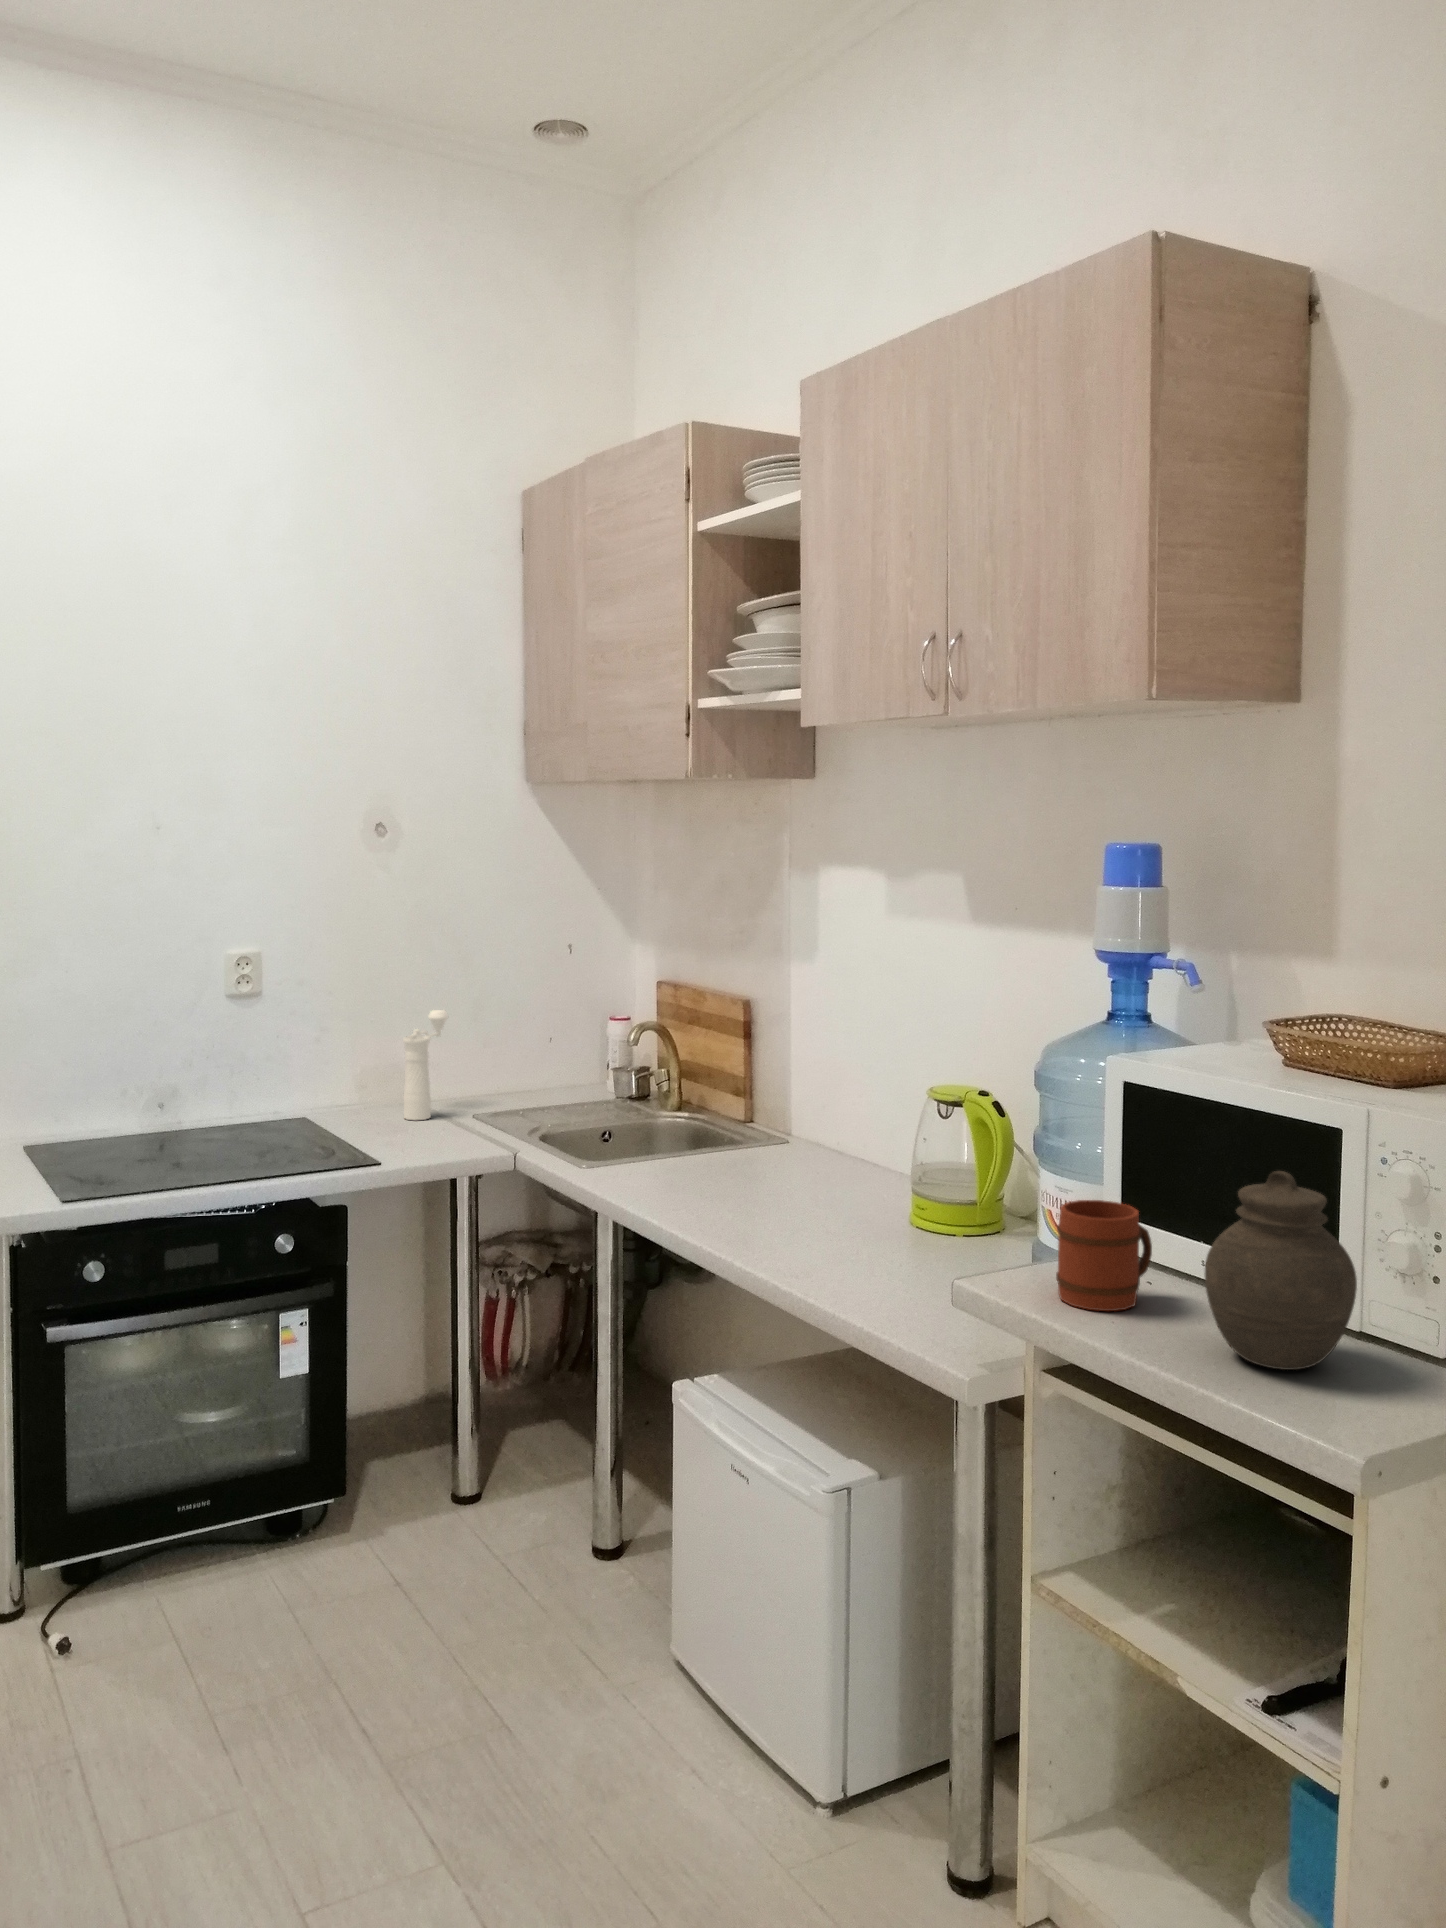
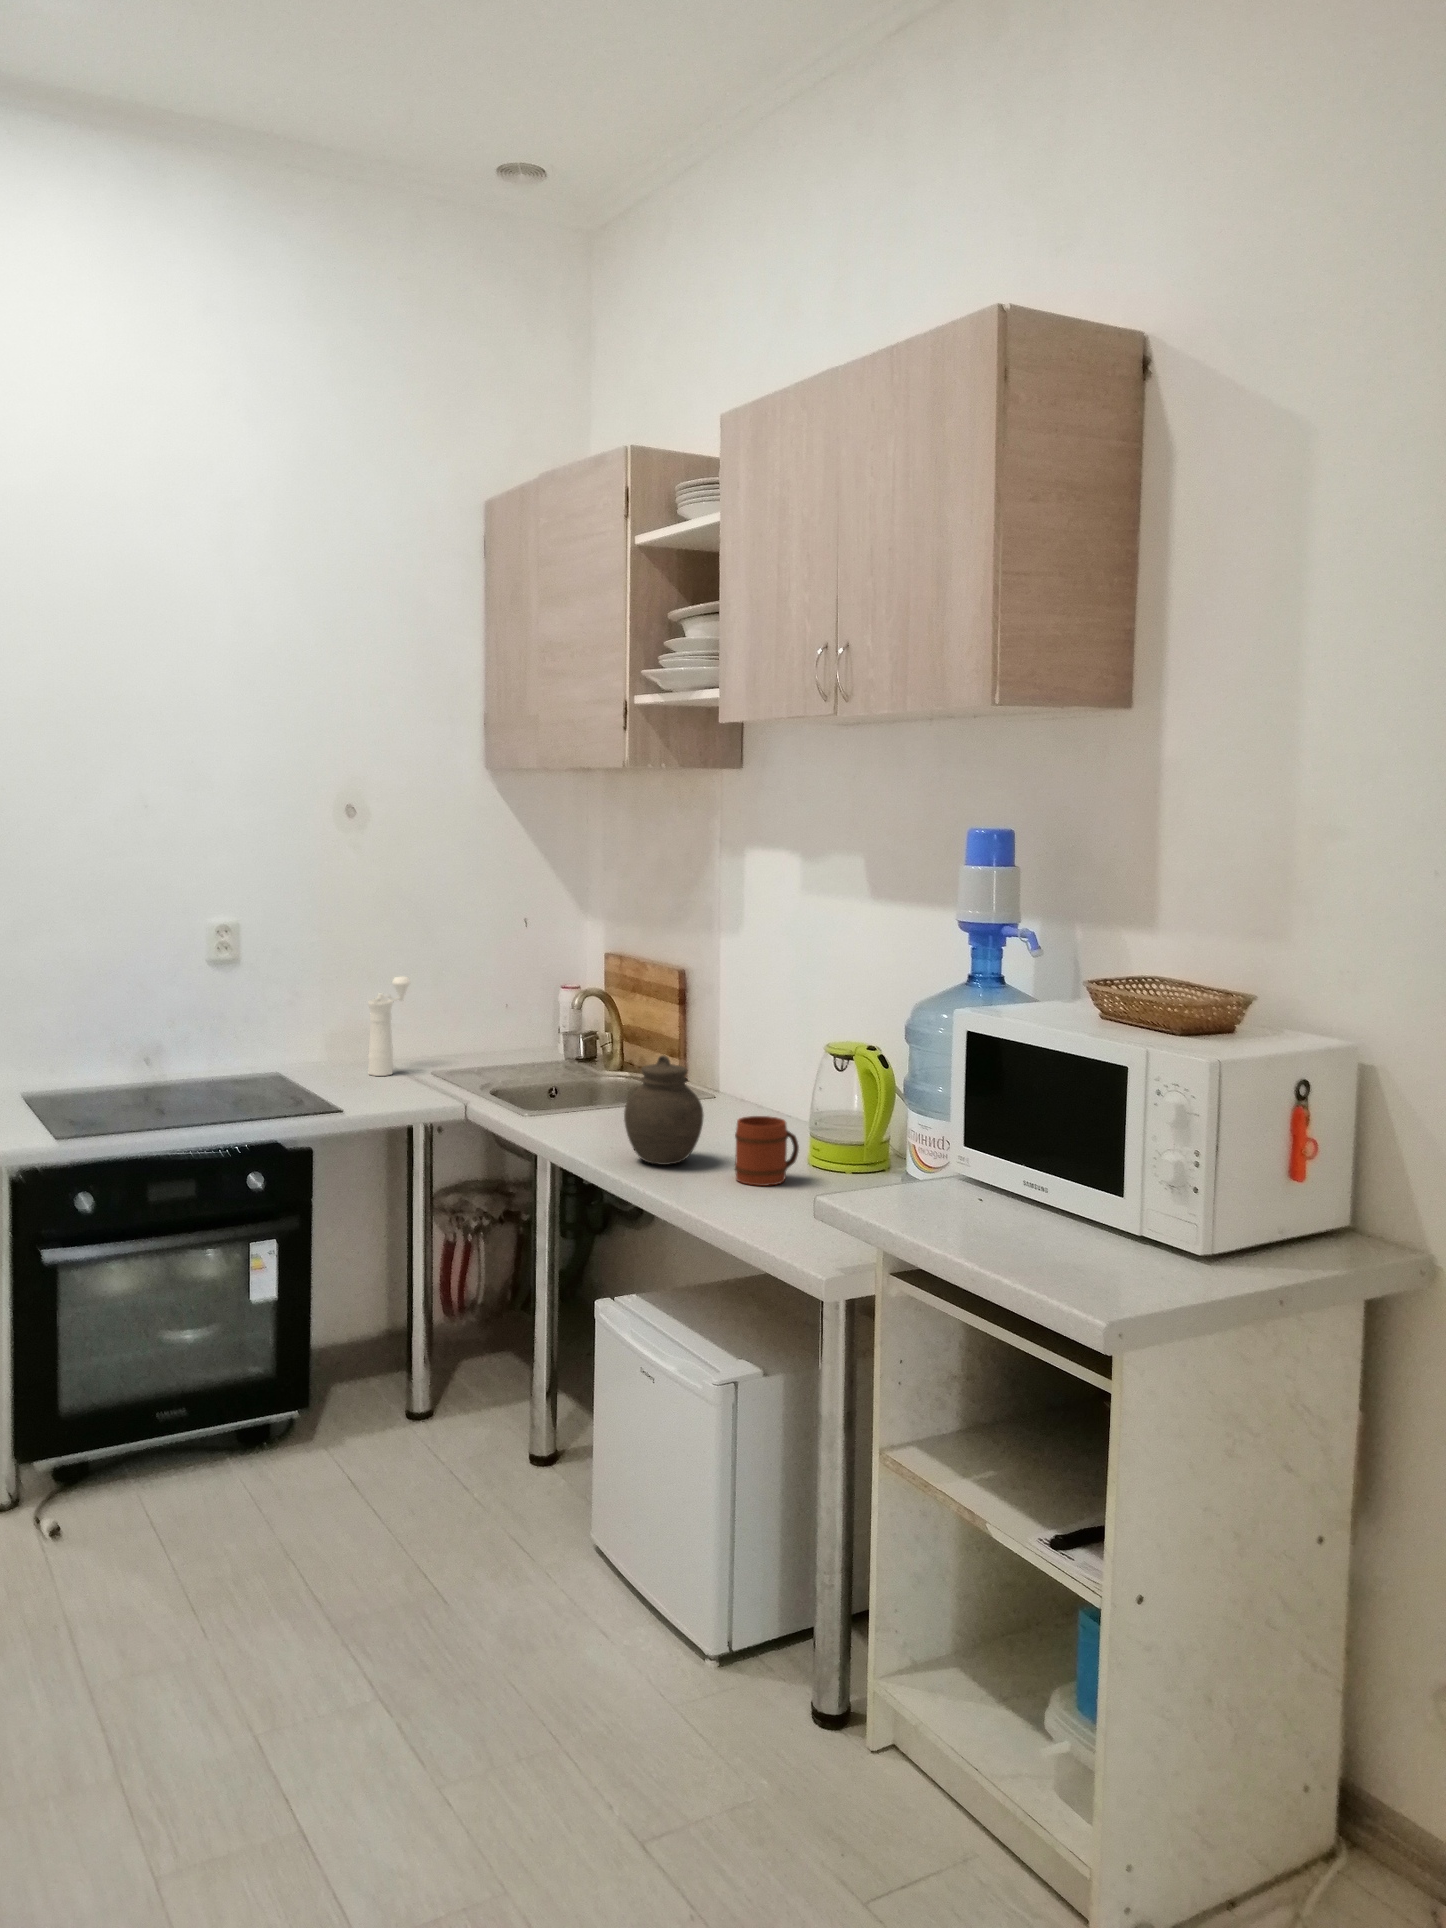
jar: present [1205,1171,1357,1370] -> present [624,1055,703,1165]
mug: present [1056,1200,1152,1311] -> present [734,1116,799,1186]

